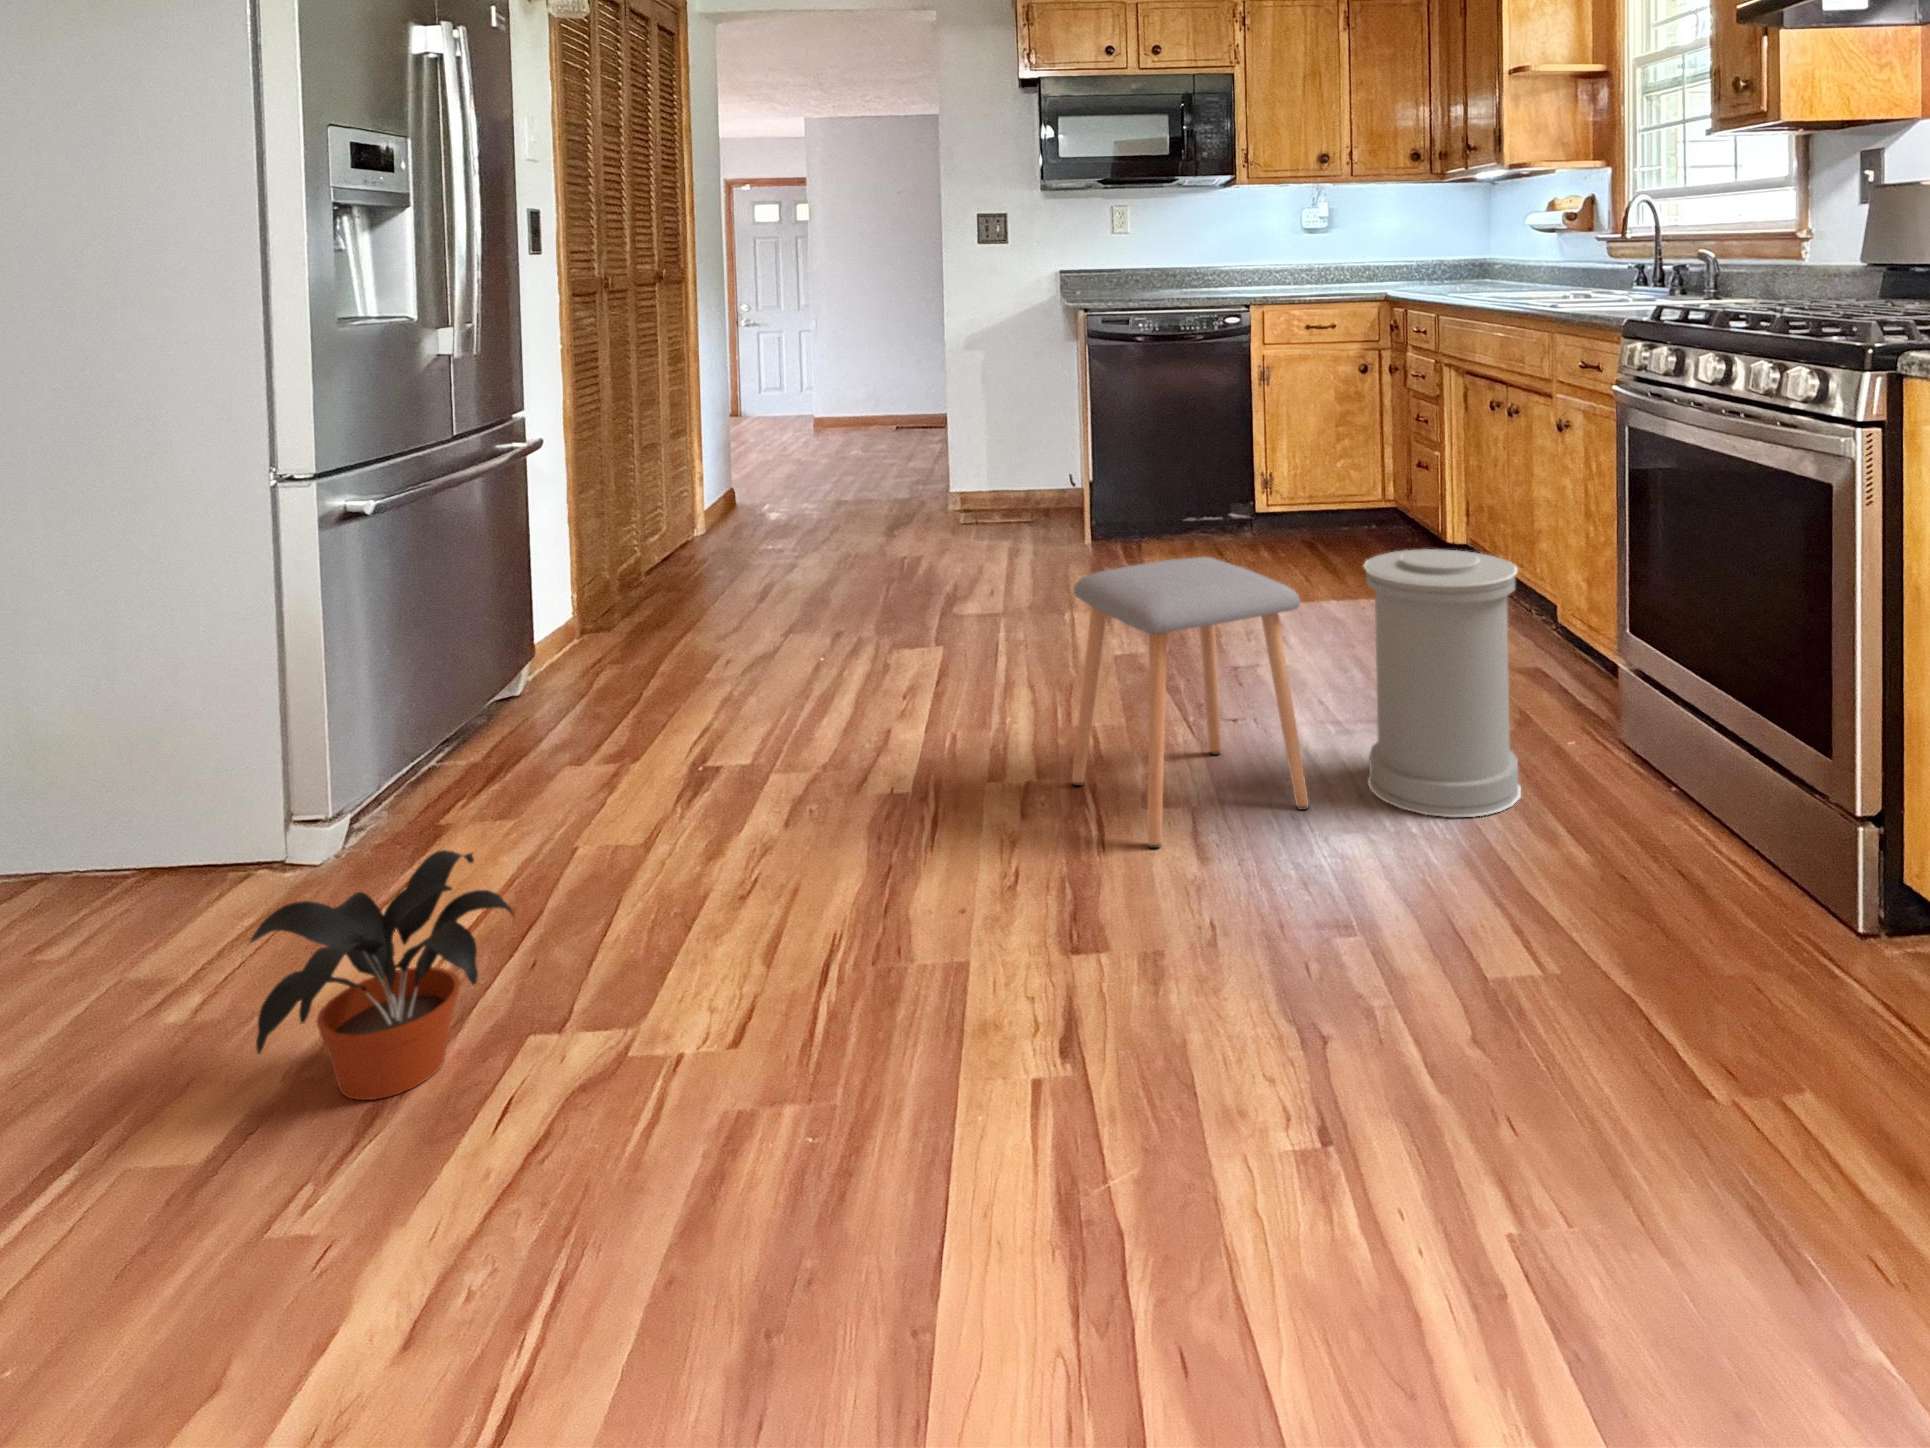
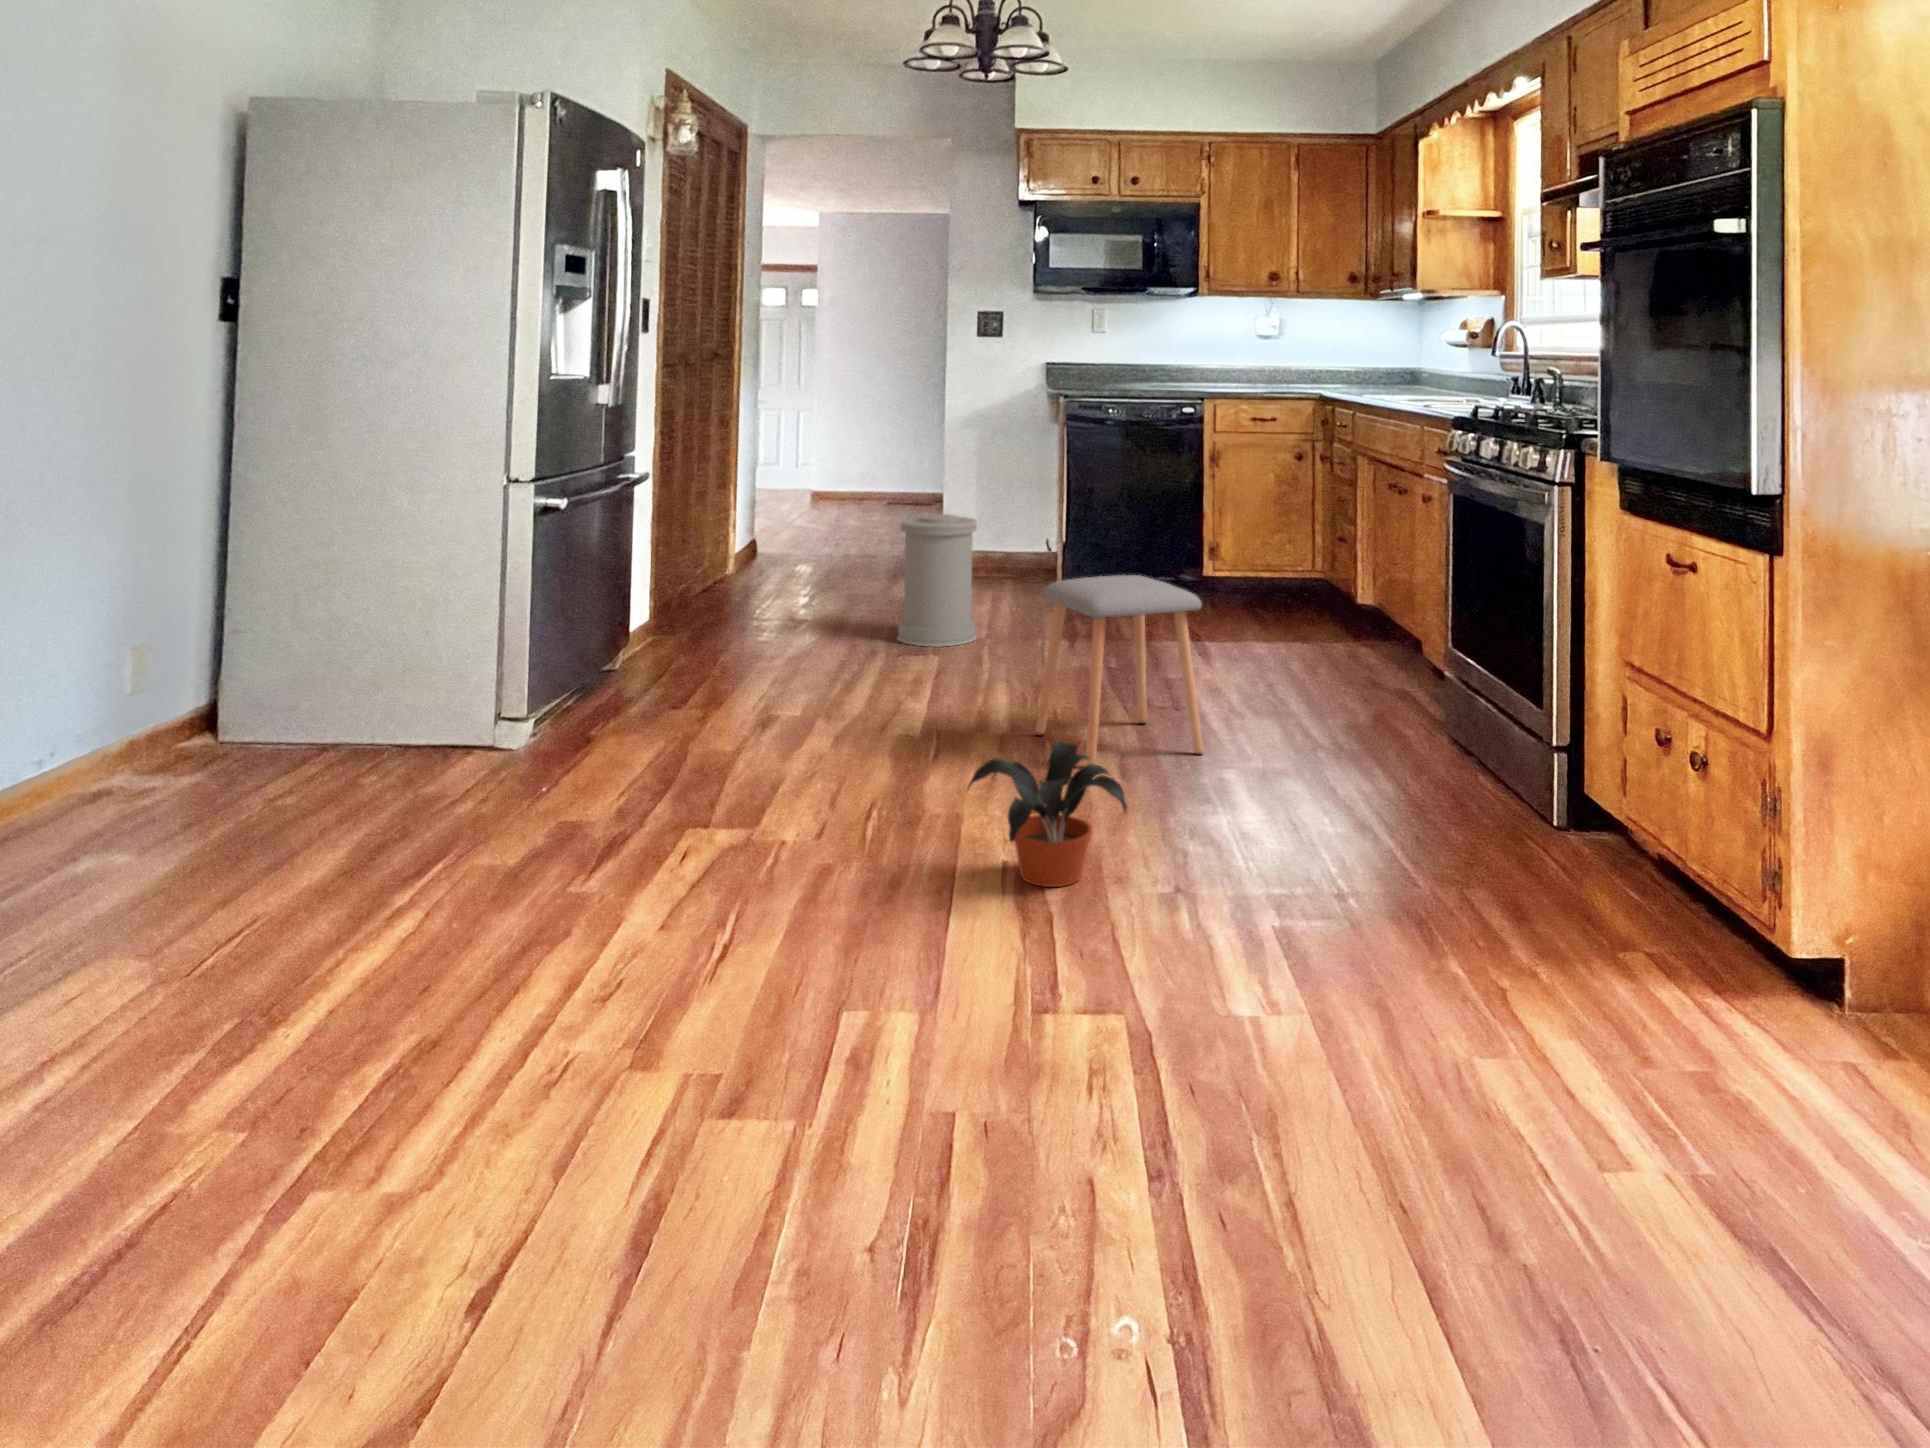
trash can: present [1364,549,1521,817] -> present [898,514,978,647]
potted plant: present [249,850,514,1100] -> present [968,740,1126,887]

